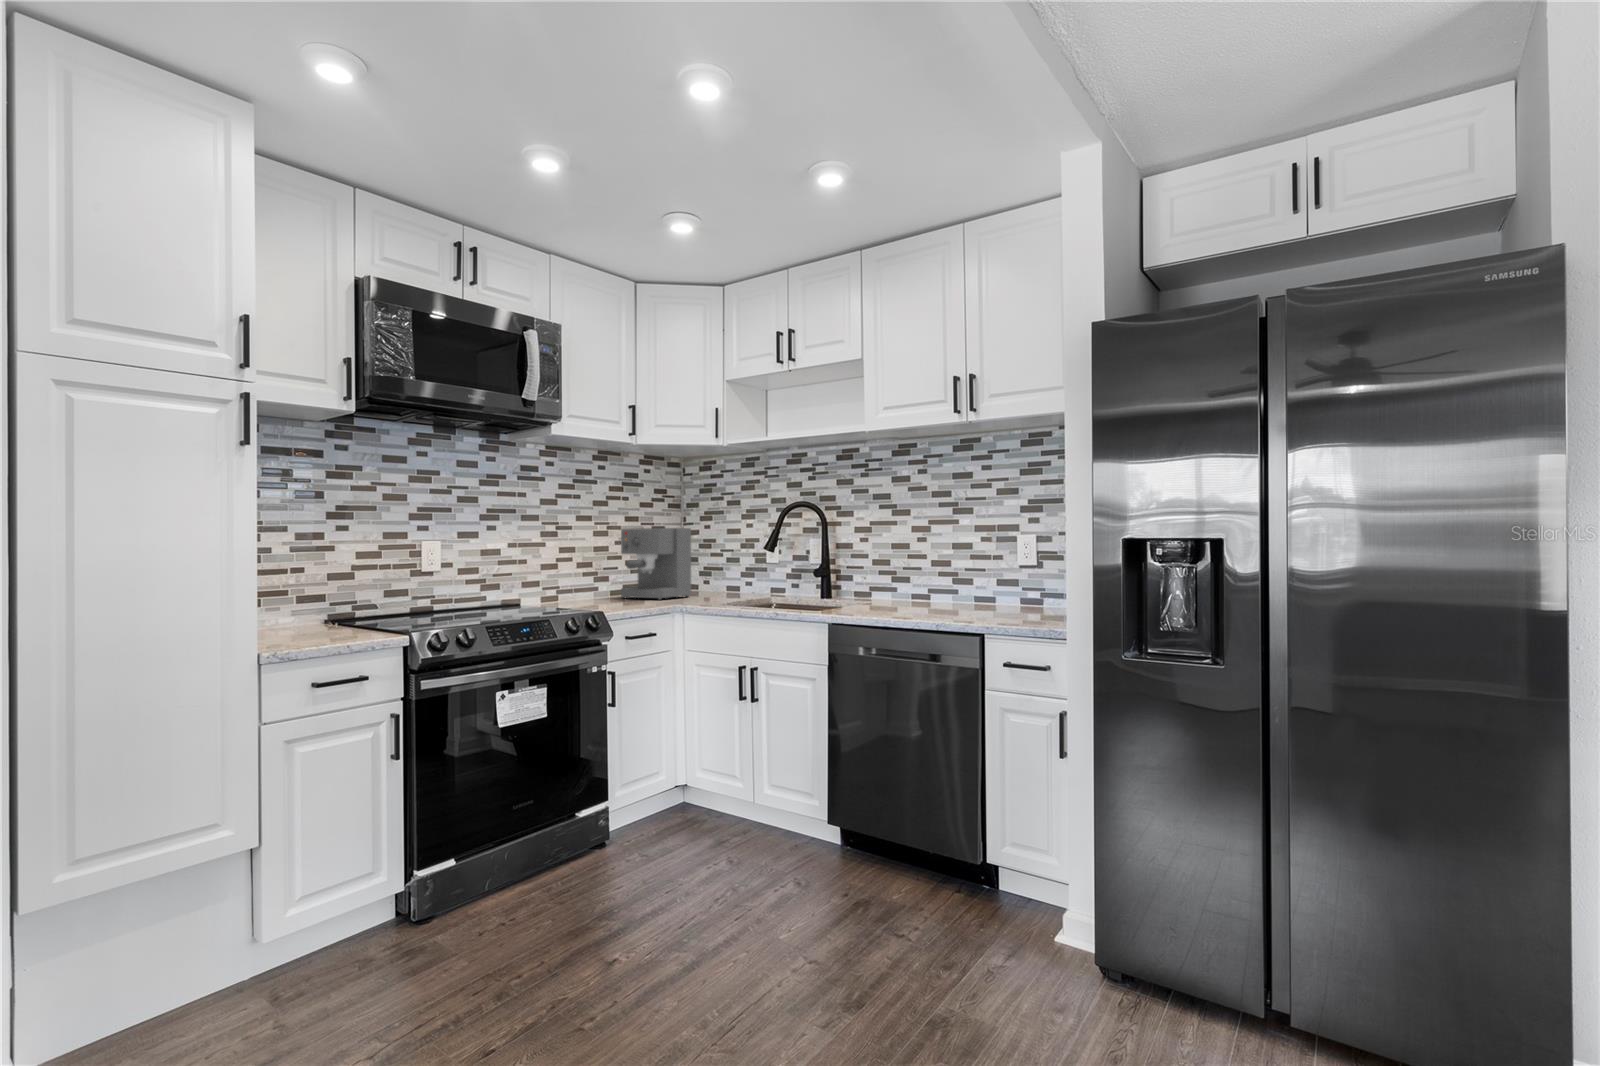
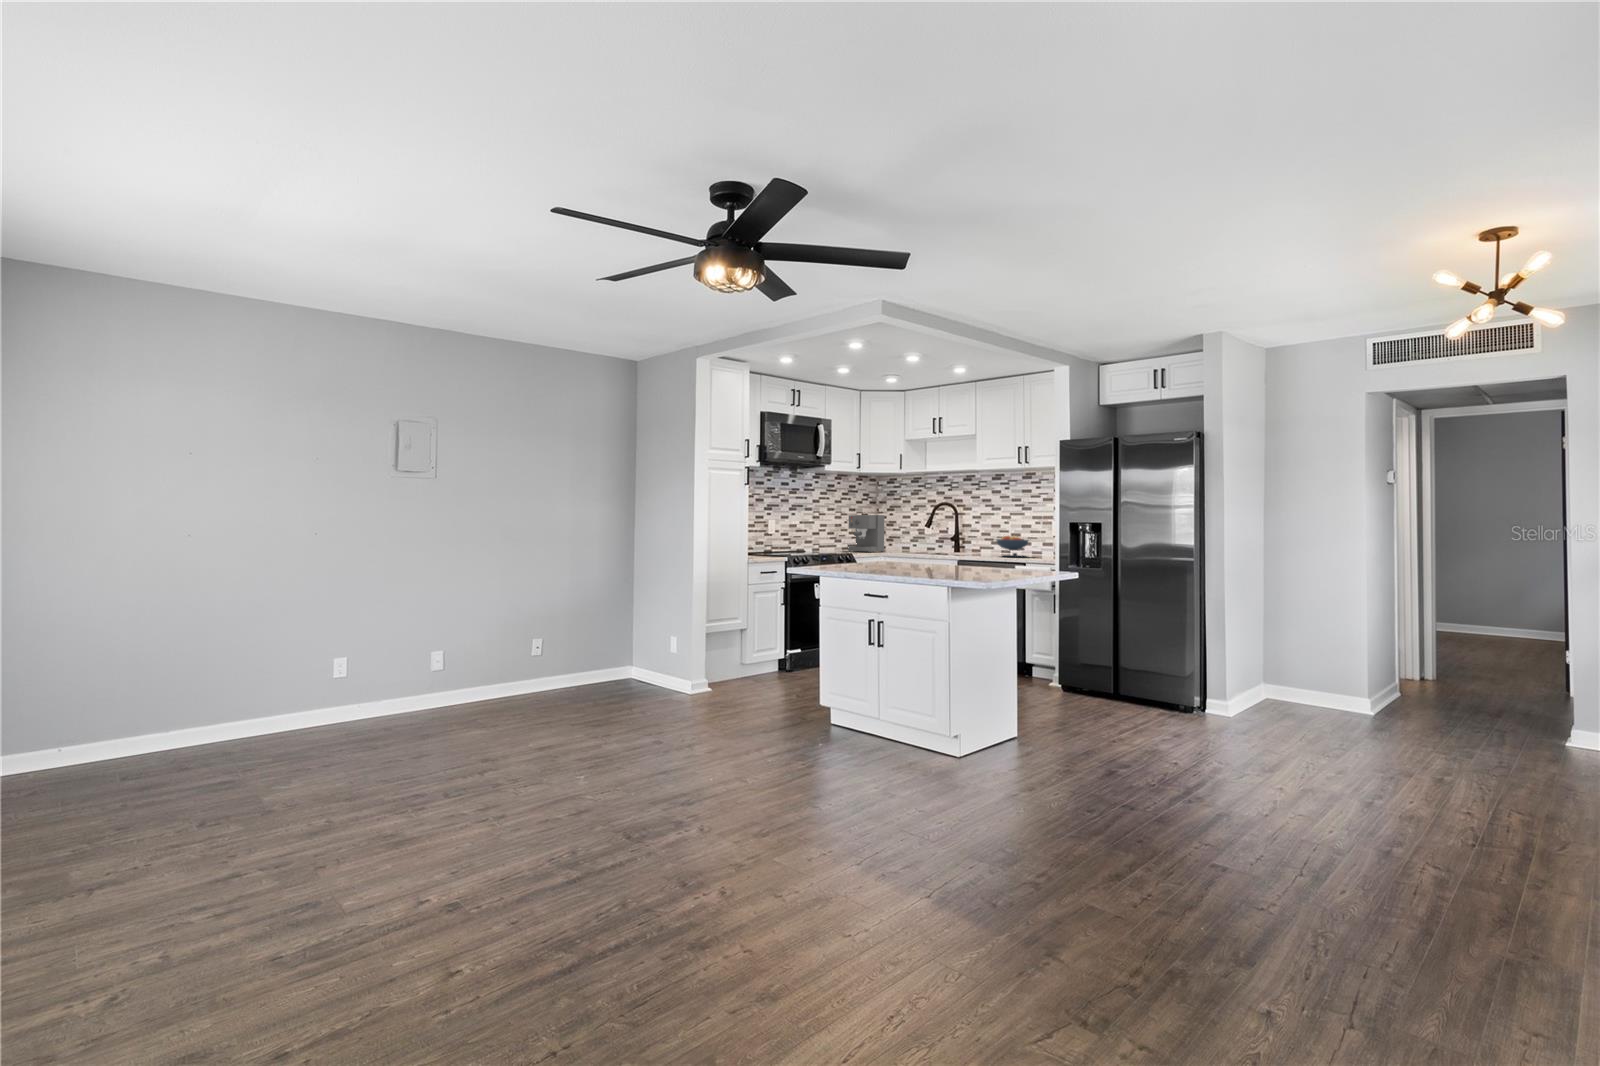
fruit bowl: none [903,559,980,609] -> present [996,536,1031,557]

